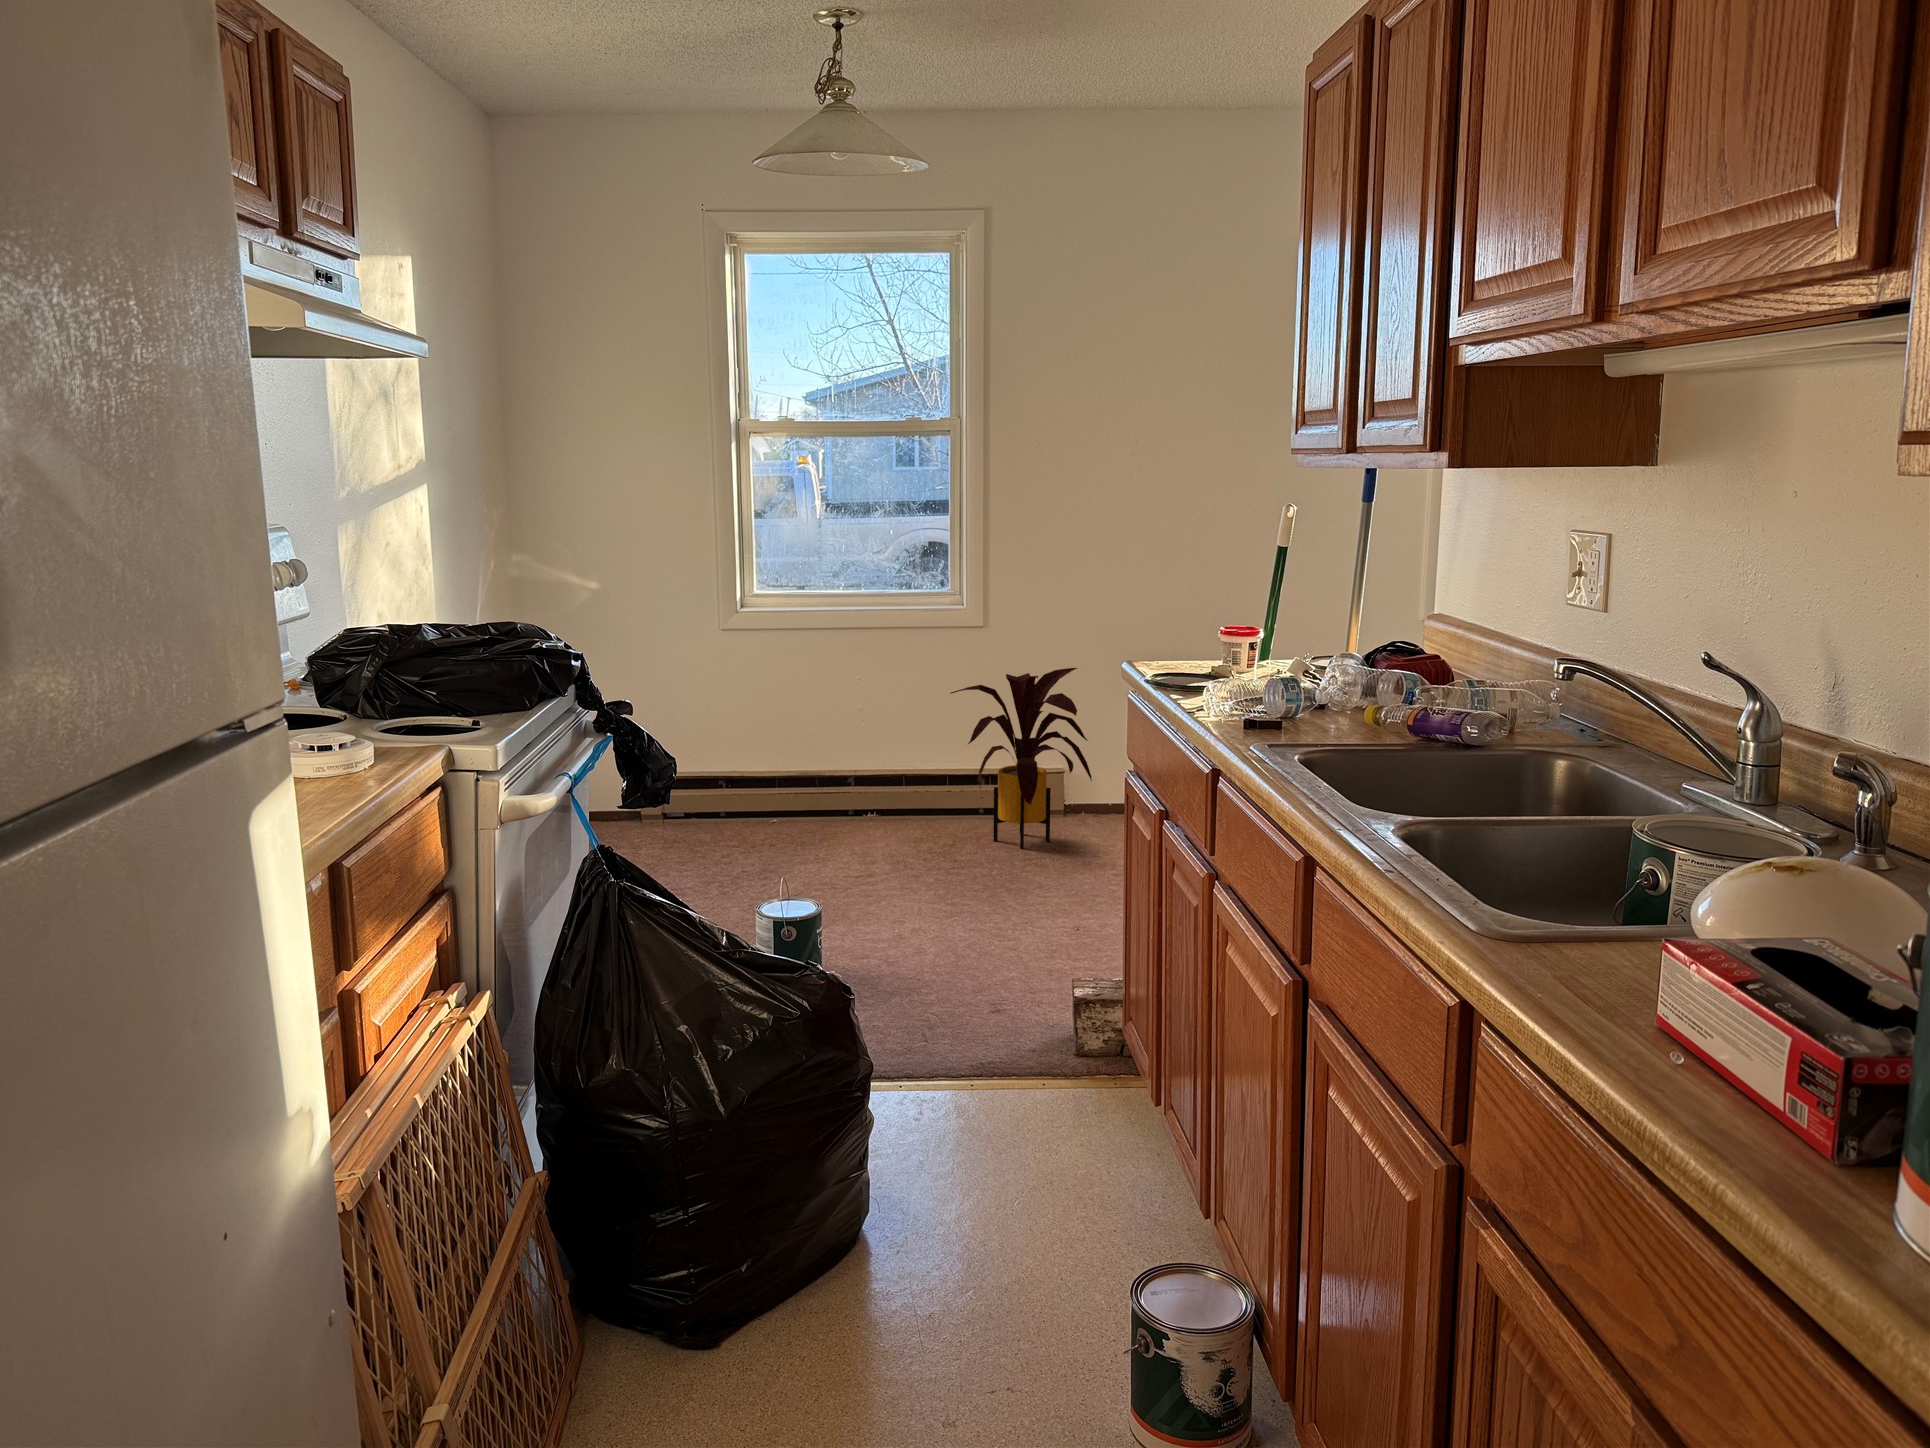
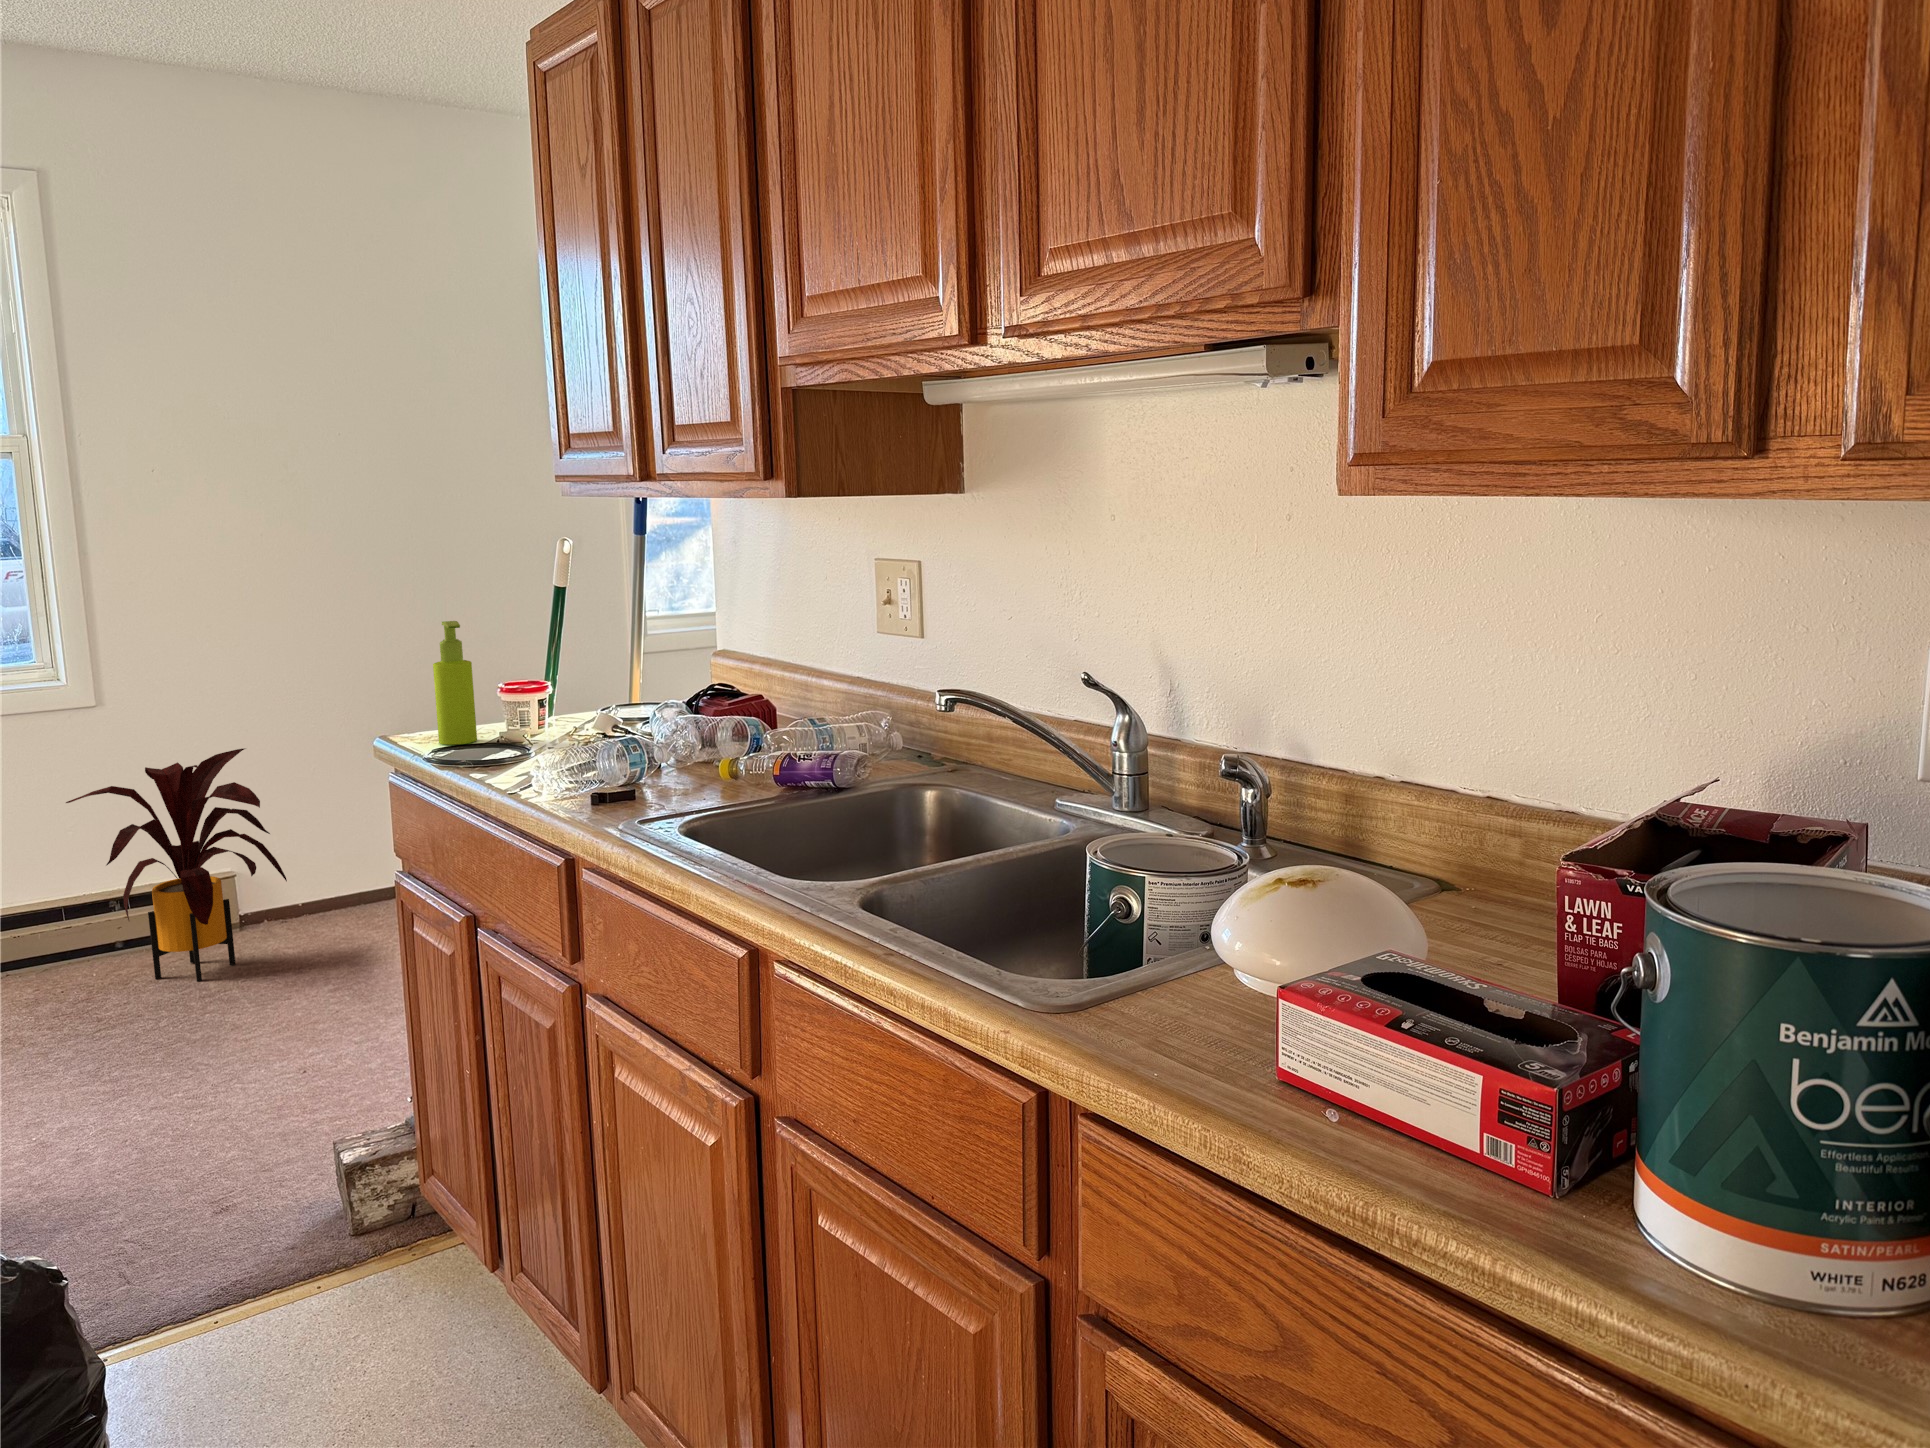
soap dispenser: none [1169,567,1201,671] -> present [433,621,477,745]

